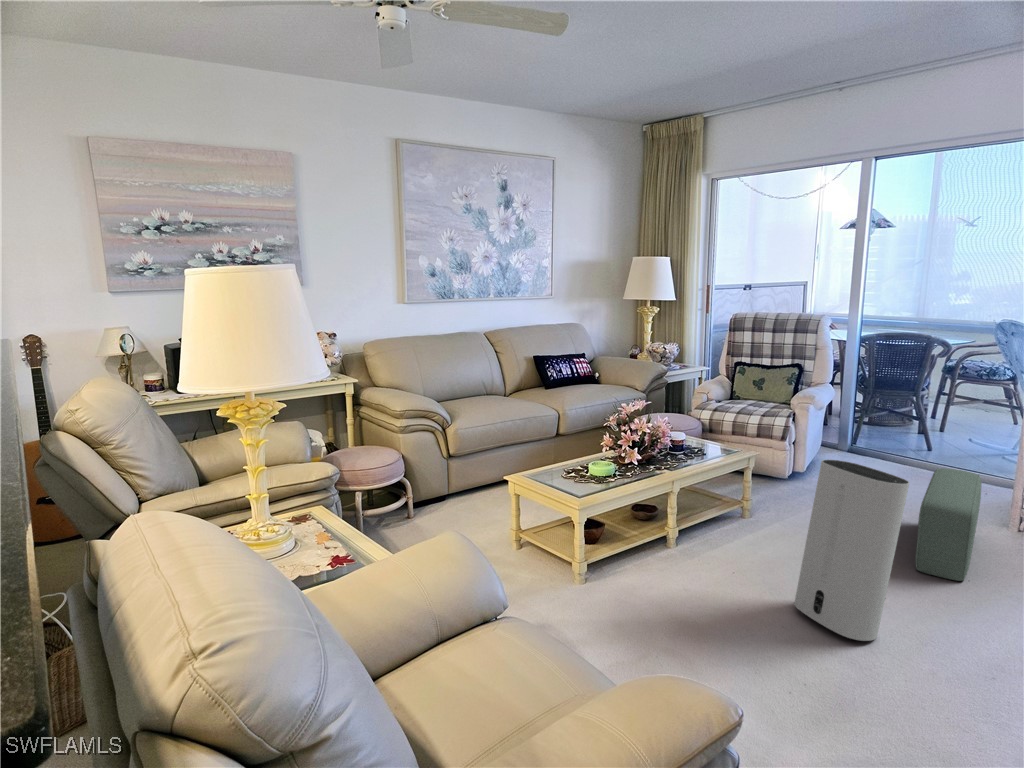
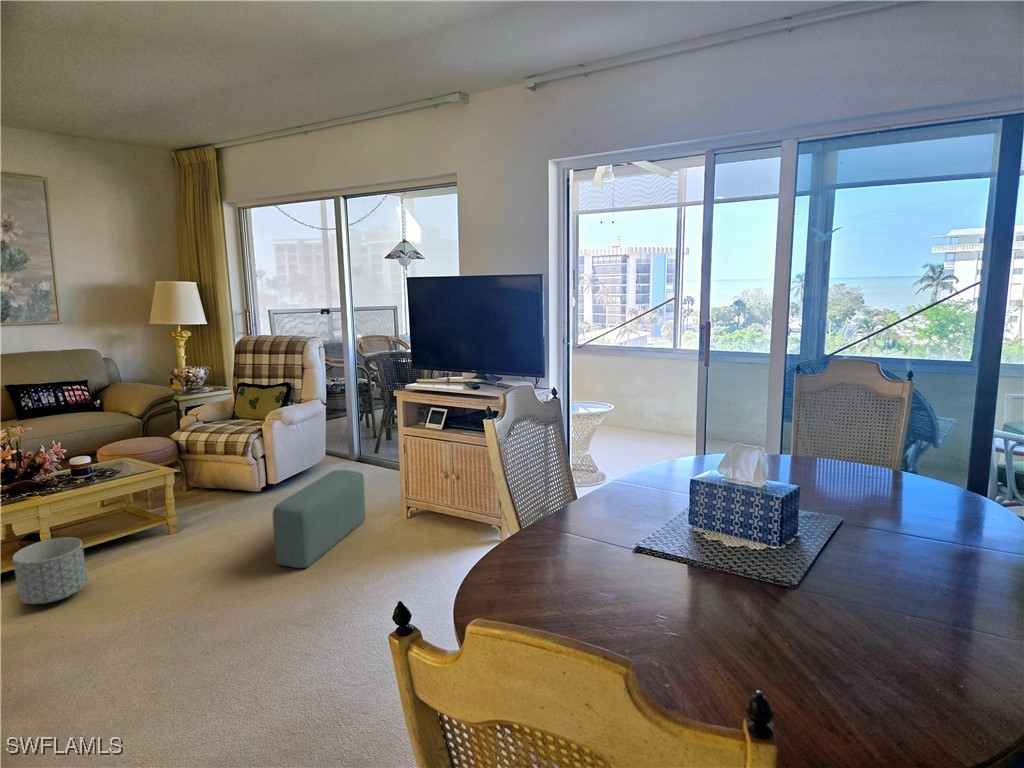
air purifier: present [794,460,909,641] -> none [106,483,177,648]
planter: none [667,506,726,571] -> present [13,537,88,604]

